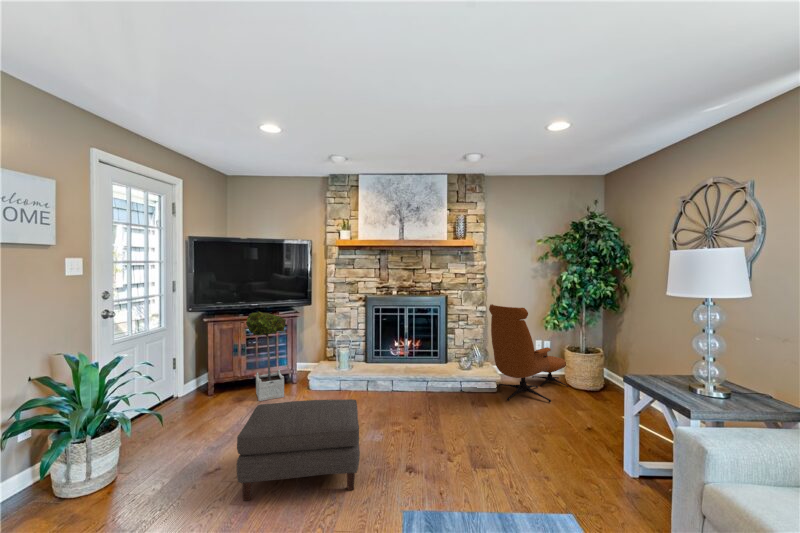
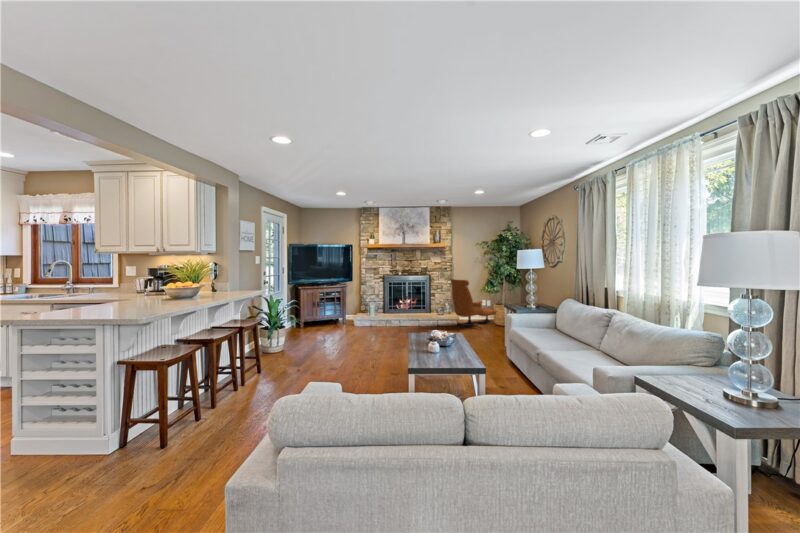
potted tree: present [246,311,286,401] -> none [322,283,343,330]
ottoman: present [237,399,360,500] -> none [339,319,387,353]

